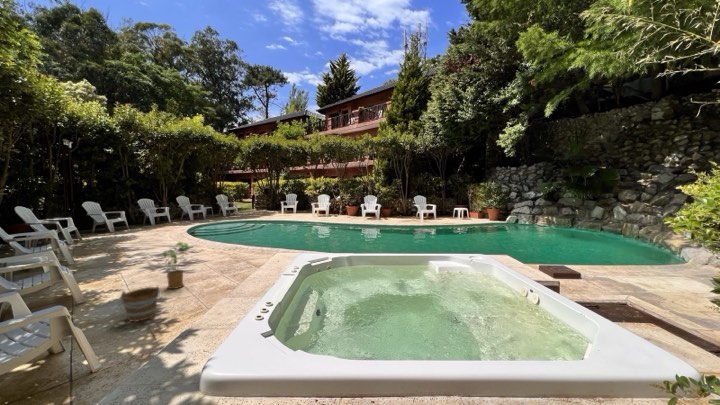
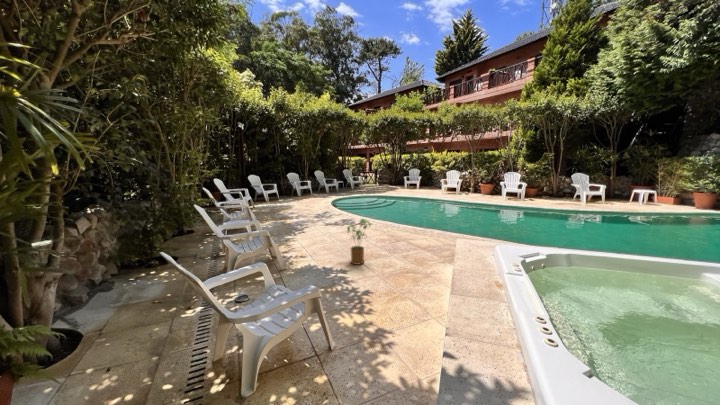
bucket: present [120,287,160,322] -> none [331,263,363,297]

